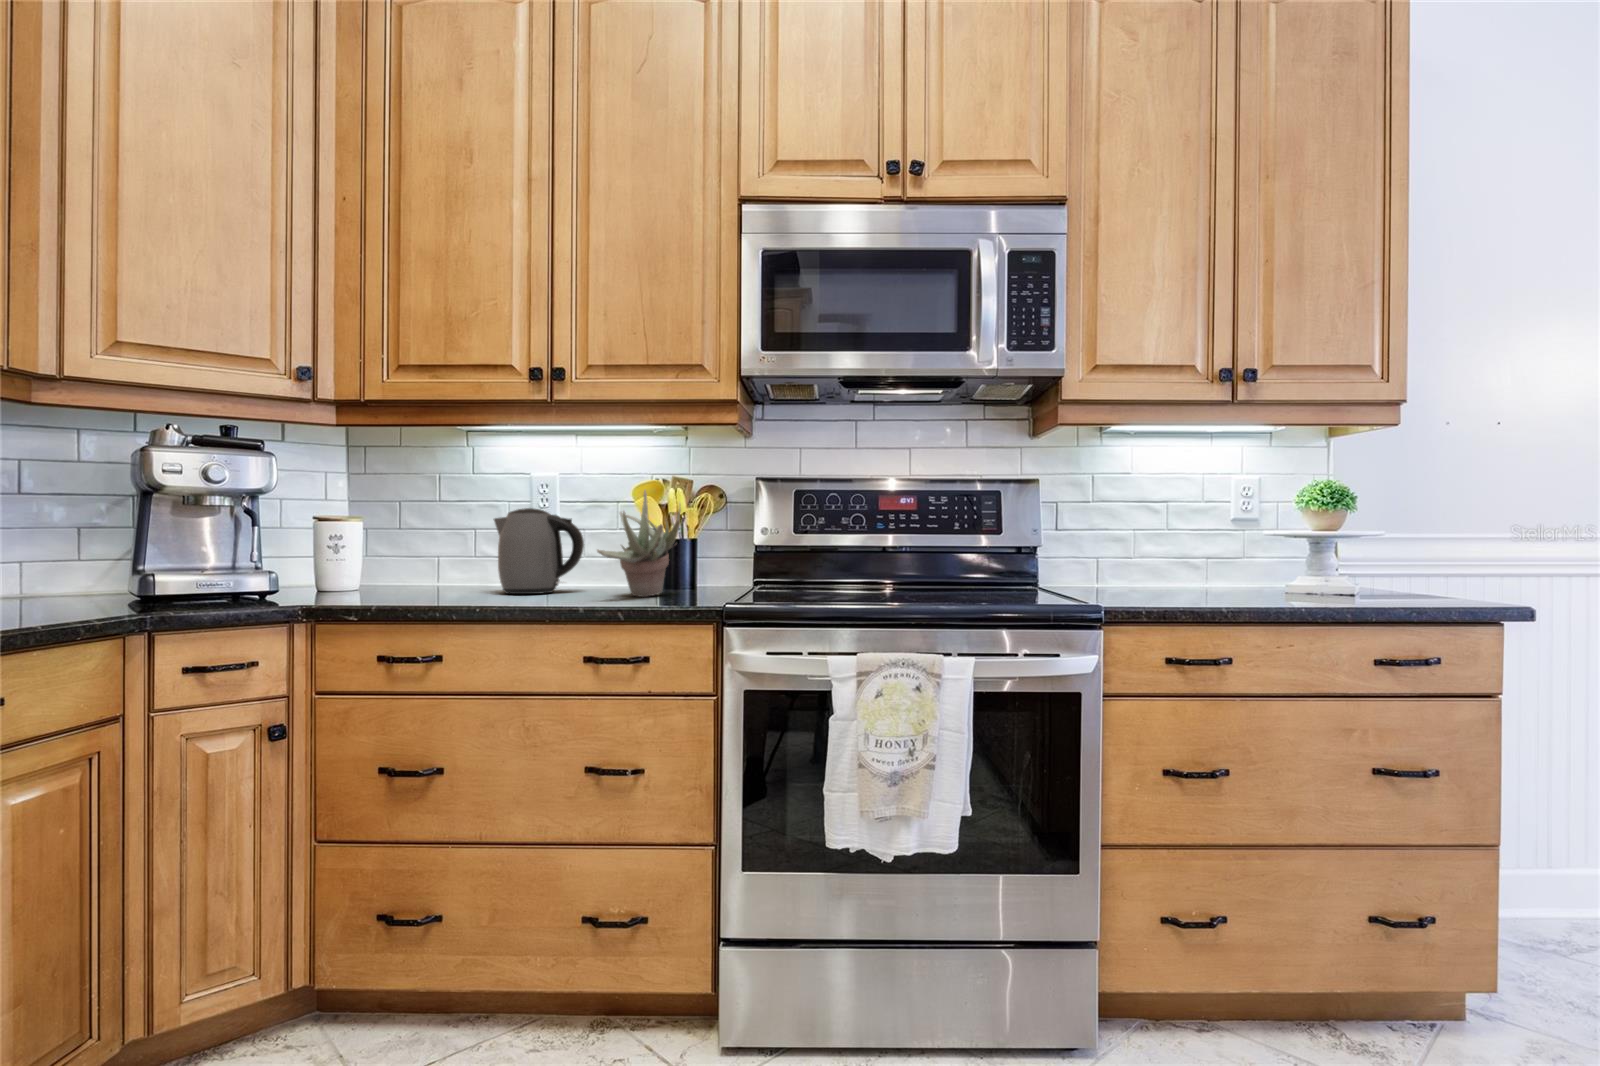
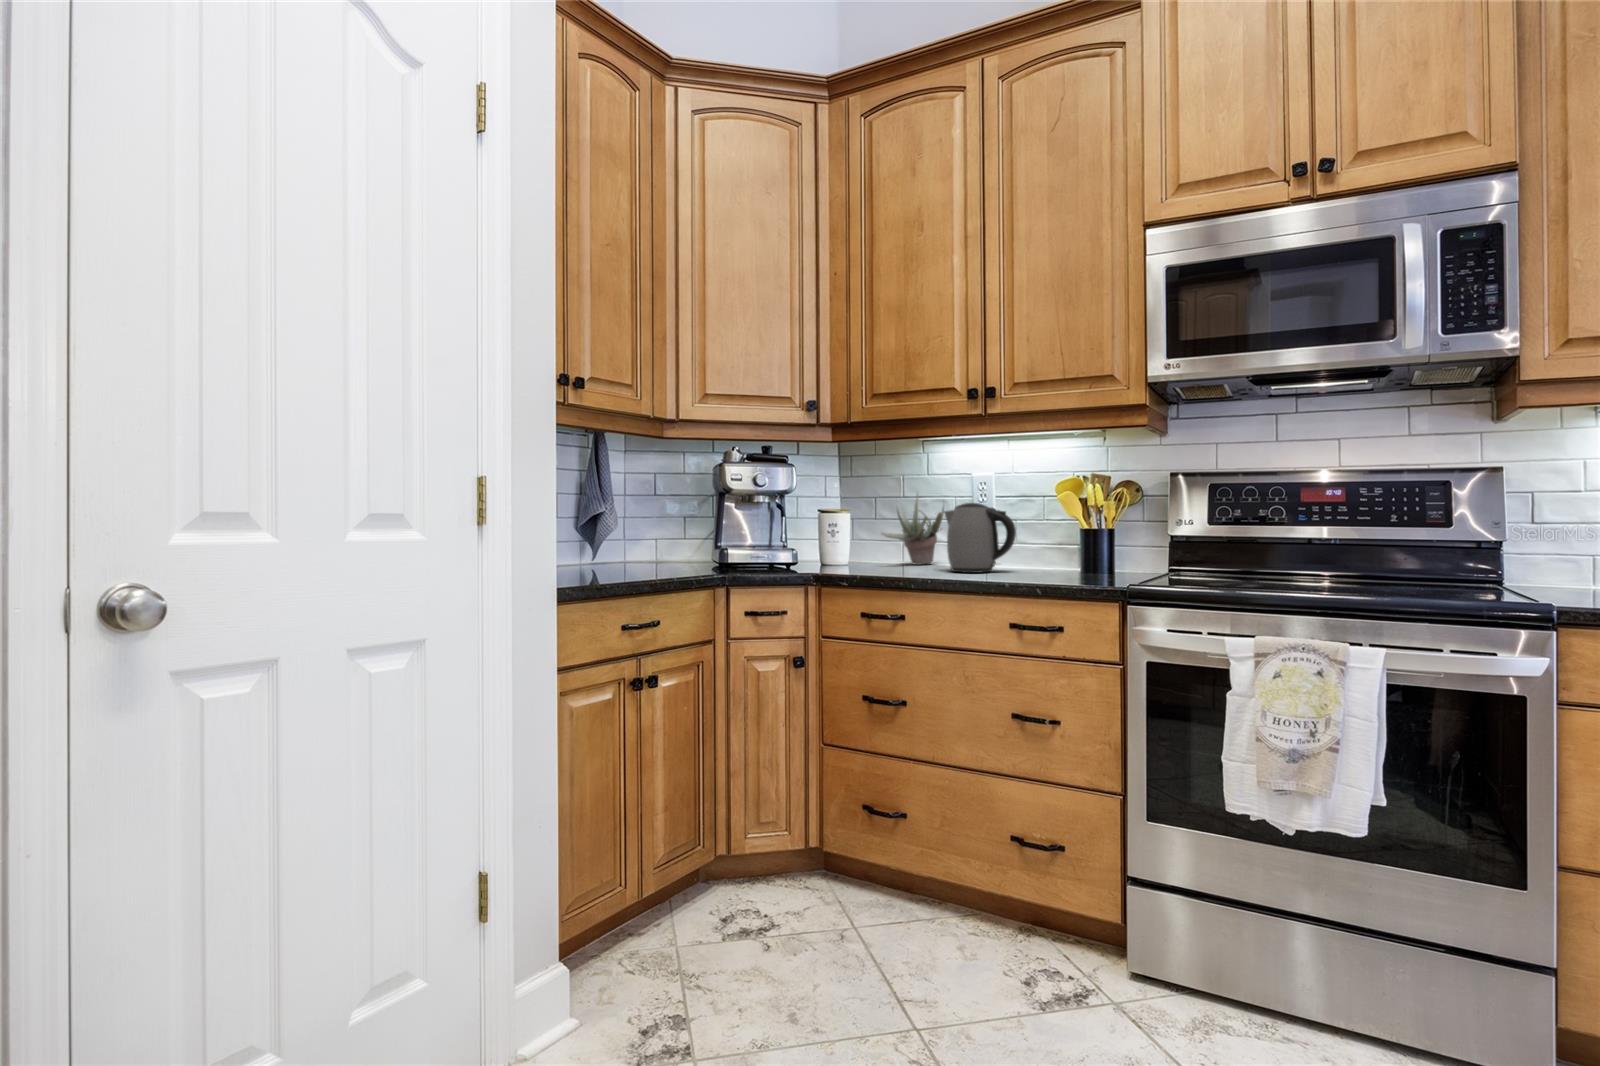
succulent plant: present [597,490,681,597] -> present [881,494,944,565]

